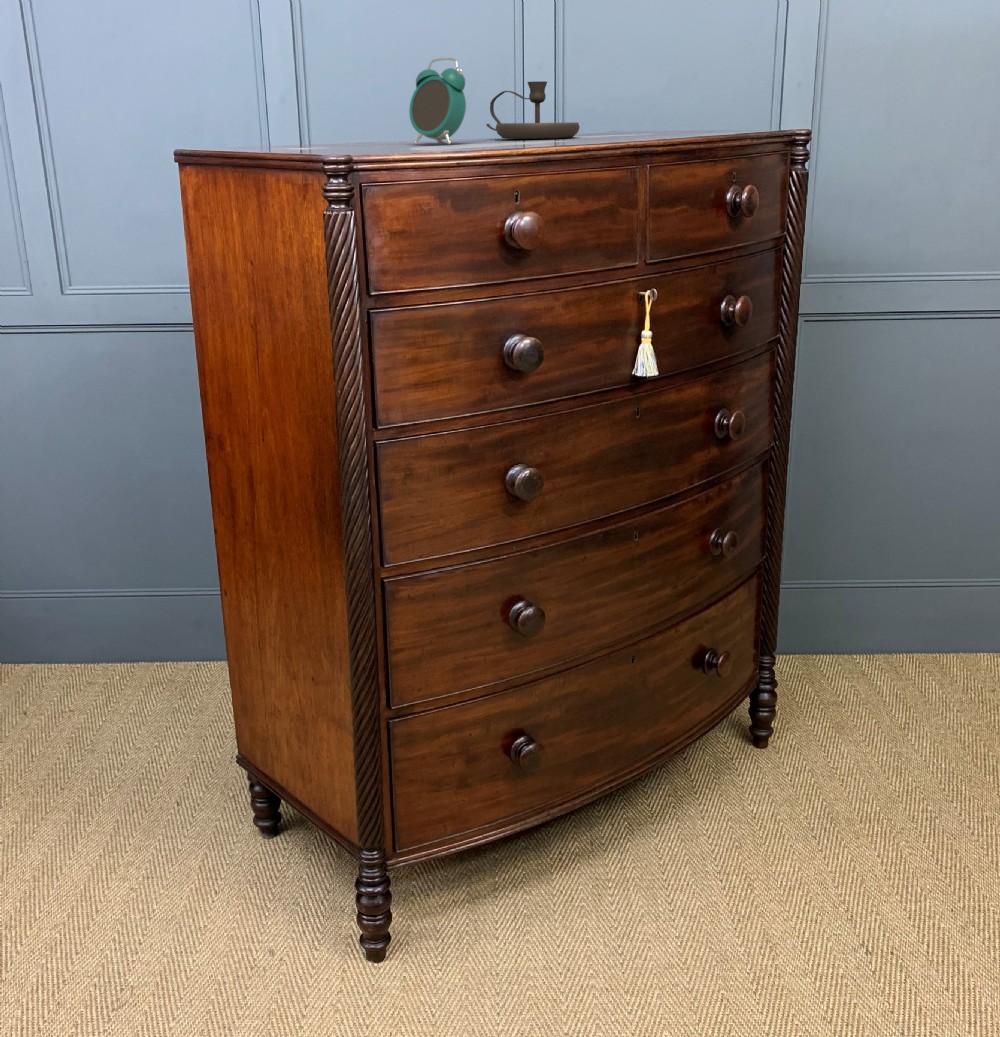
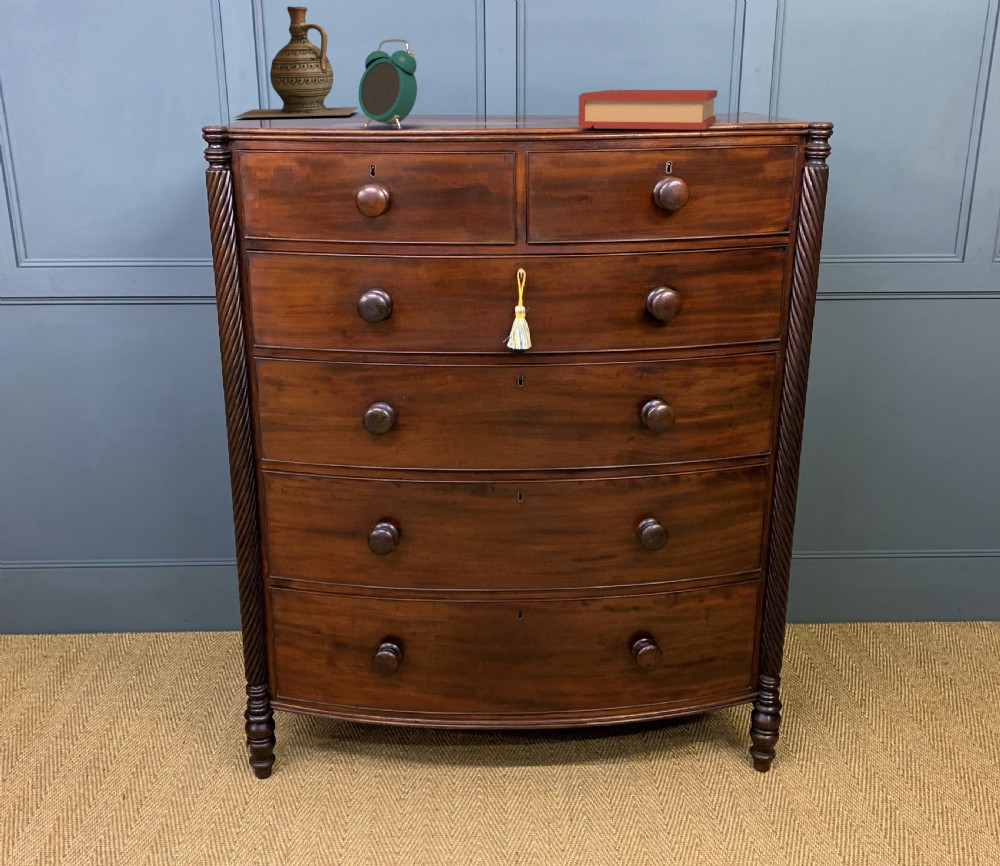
ceramic jug: none [282,32,402,141] -> present [234,6,358,118]
candlestick: present [486,81,580,139] -> none [441,62,537,121]
hardback book: none [621,103,756,139] -> present [578,90,717,129]

